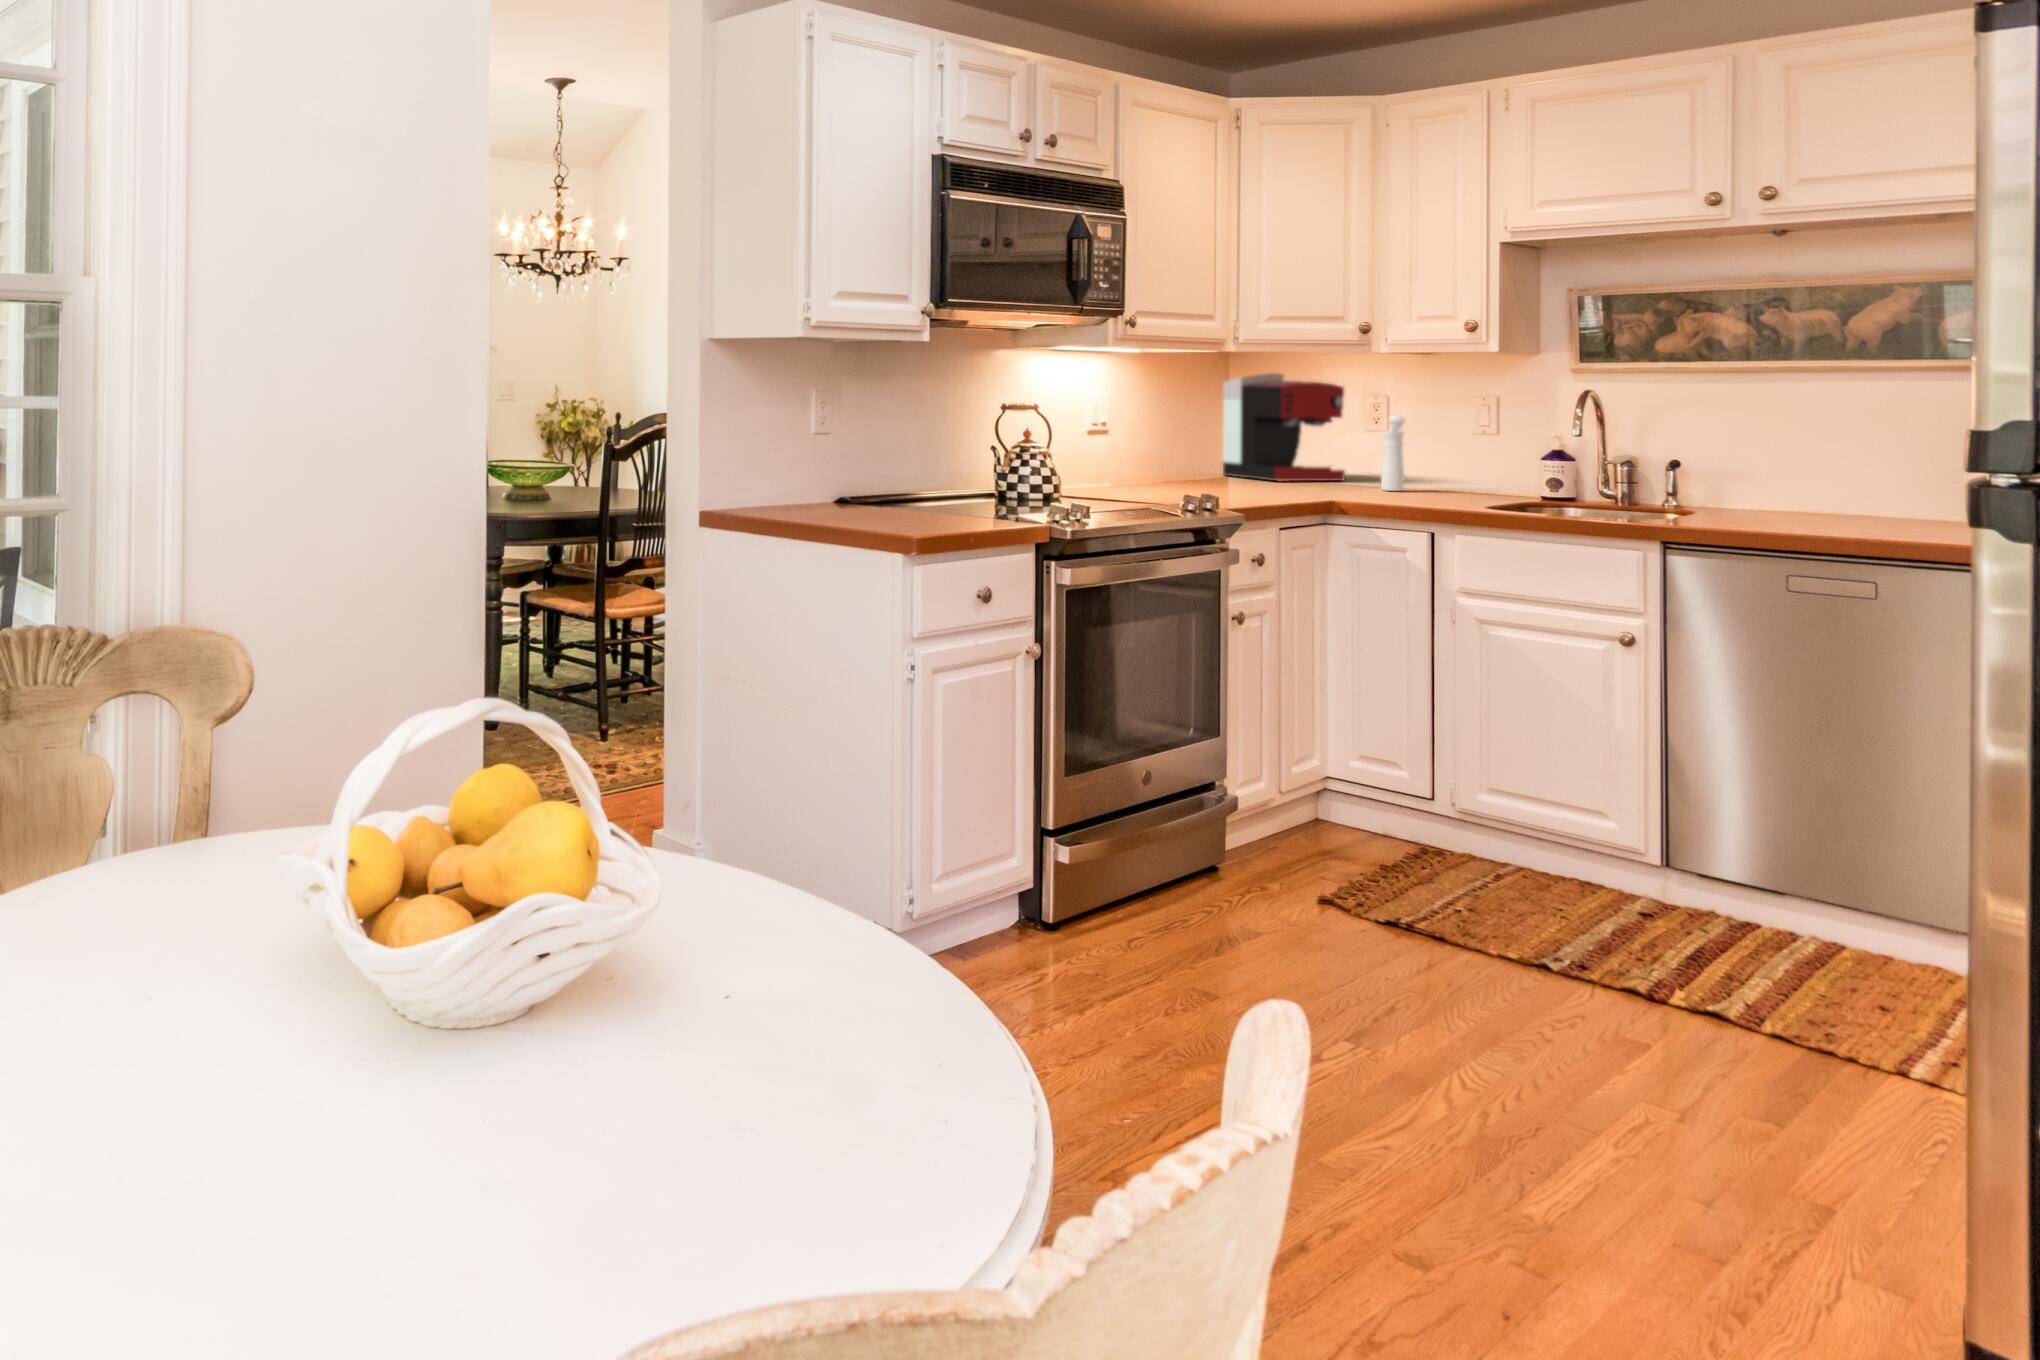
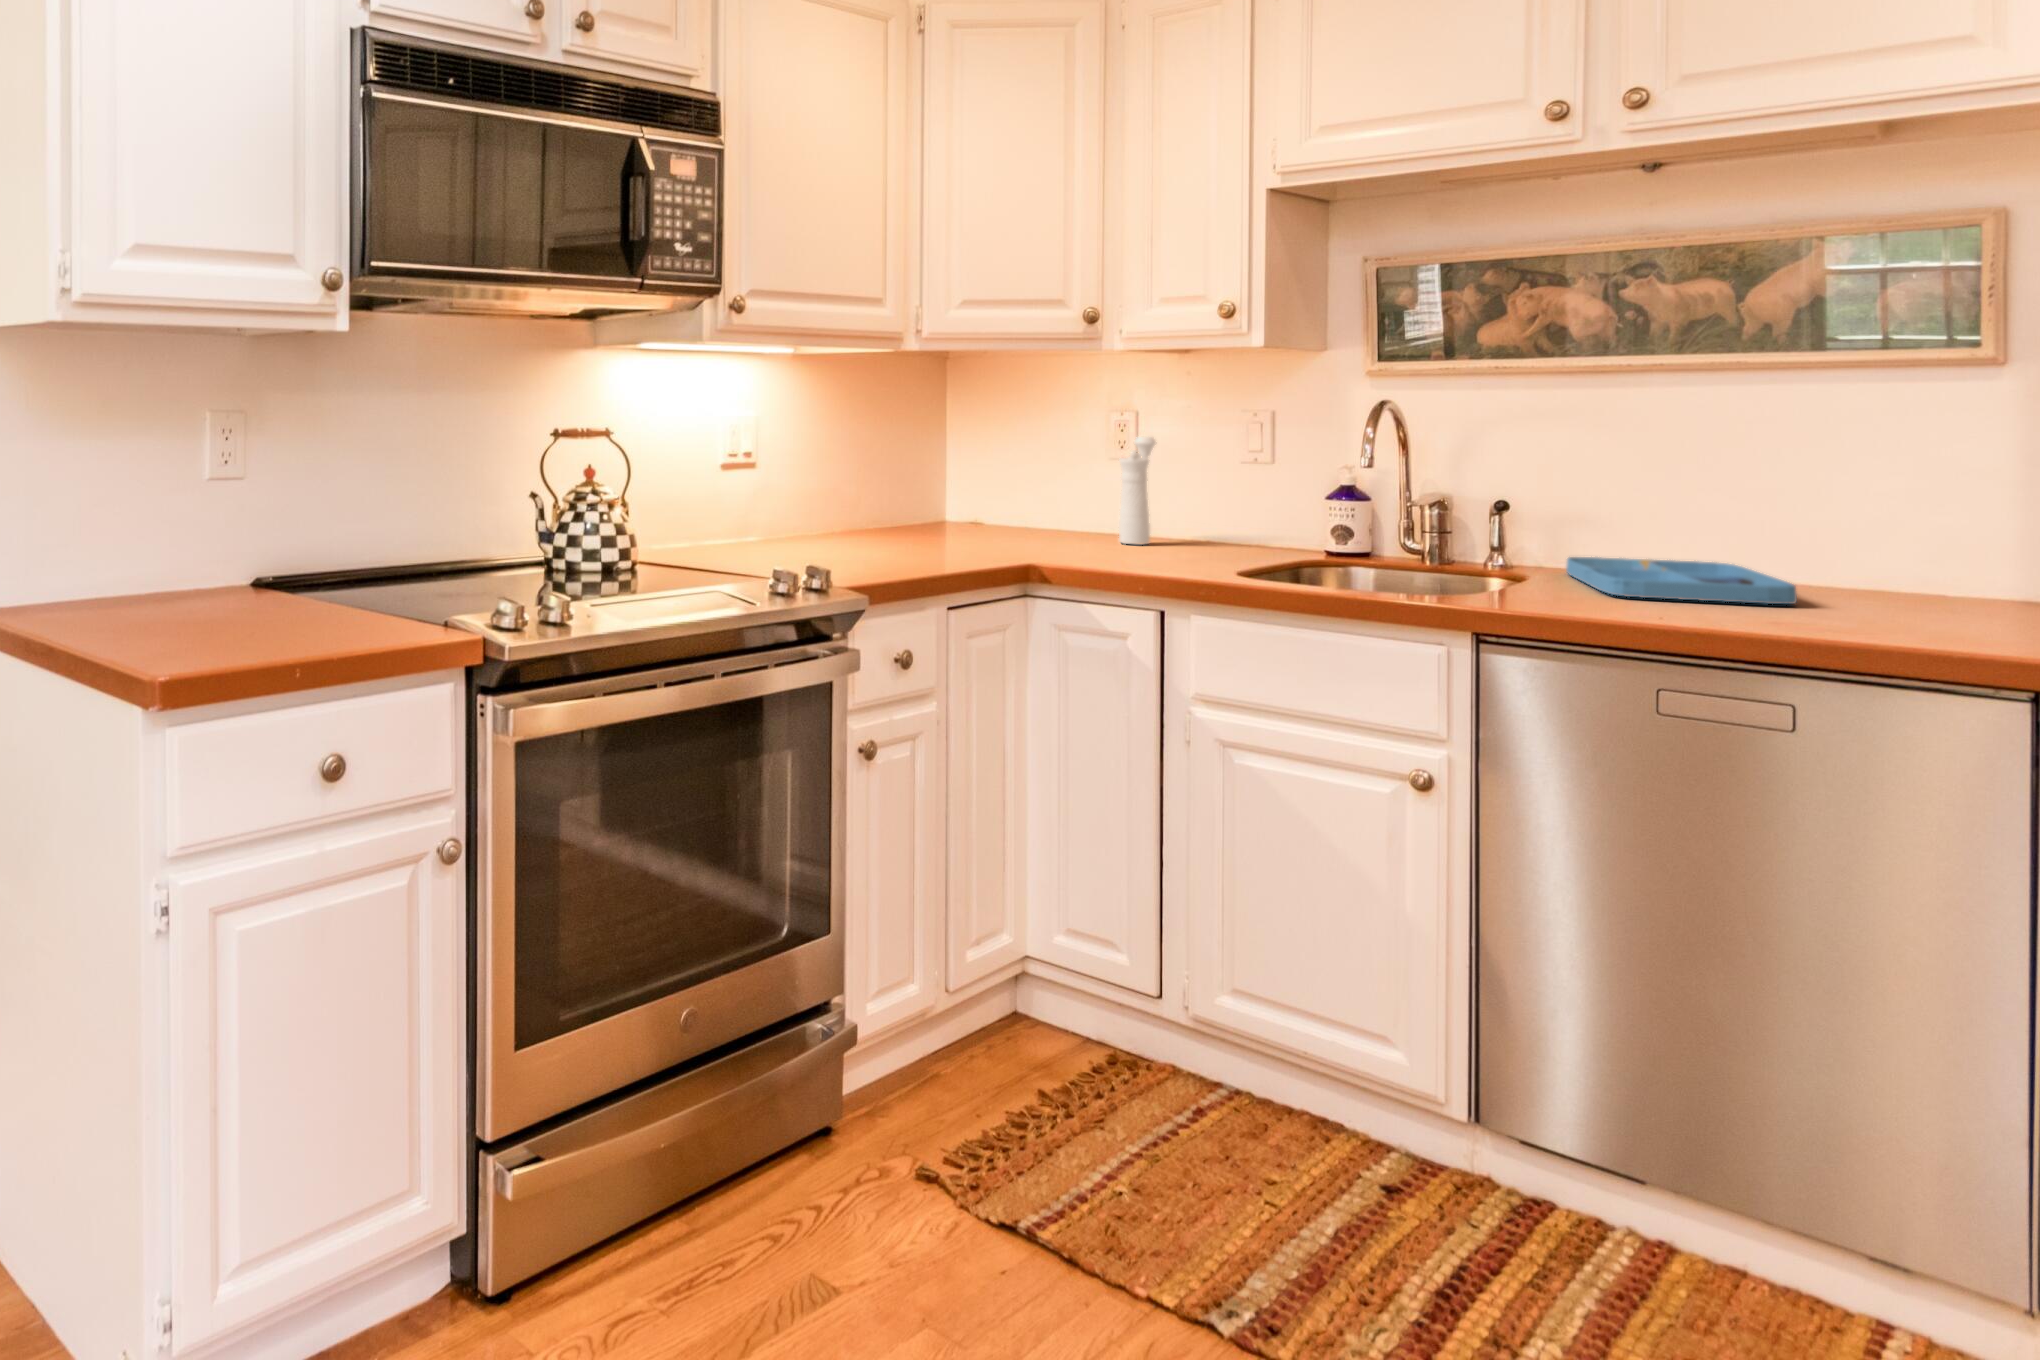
coffee maker: present [1223,373,1345,481] -> none [935,376,1090,529]
tray: none [1721,498,1890,525] -> present [1566,557,1797,604]

